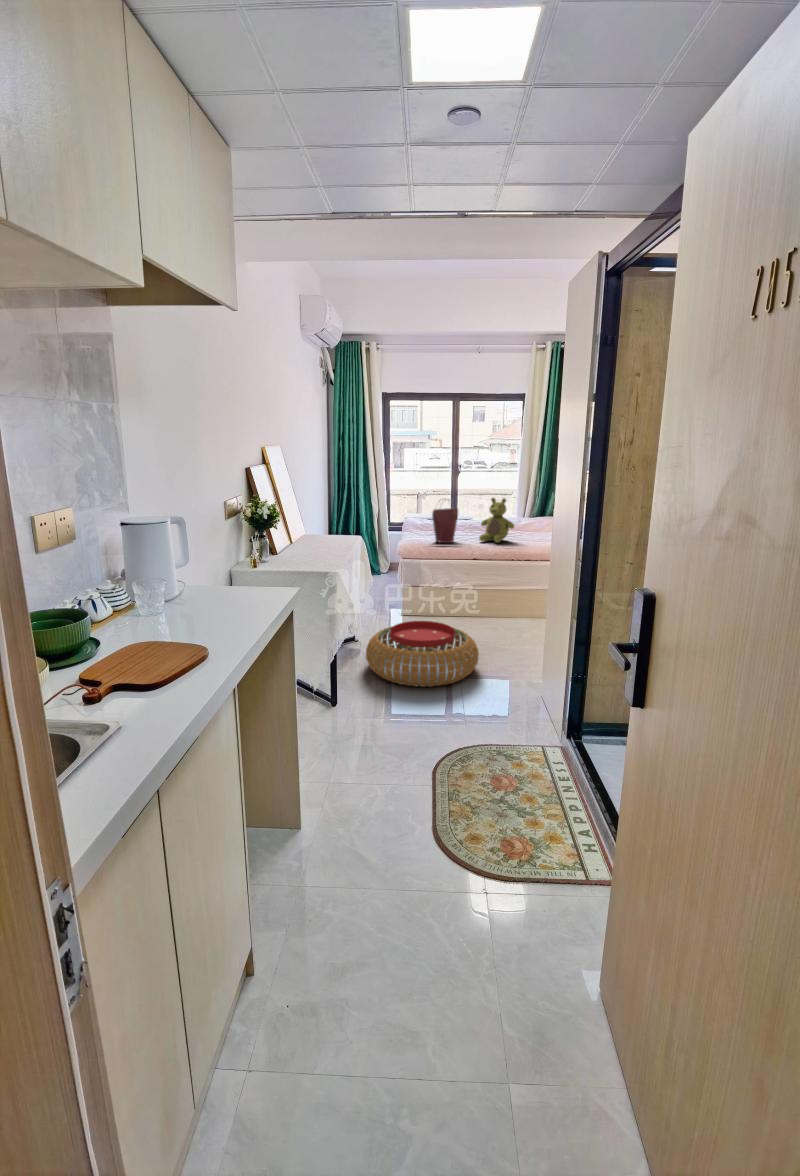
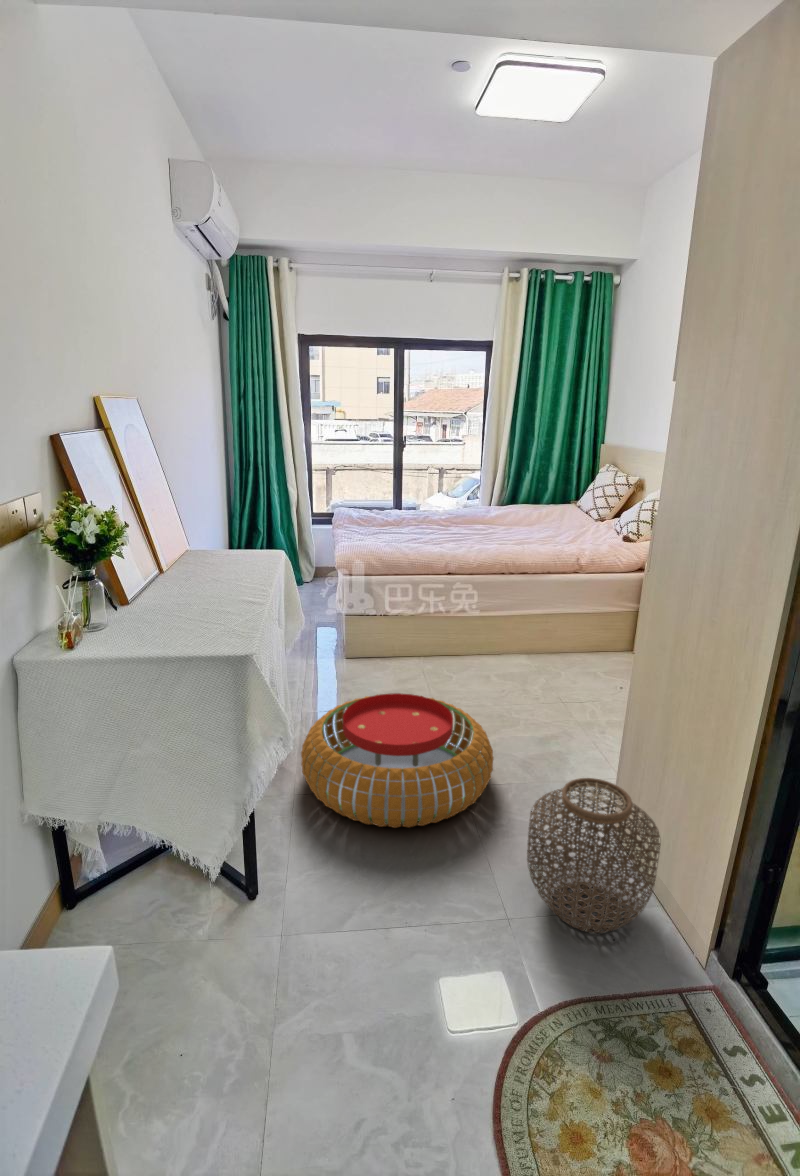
stuffed bear: present [479,498,514,543] -> none [456,483,505,550]
handbag: present [432,499,458,543] -> none [387,485,424,551]
woven basket: none [479,649,547,727] -> present [527,778,661,933]

